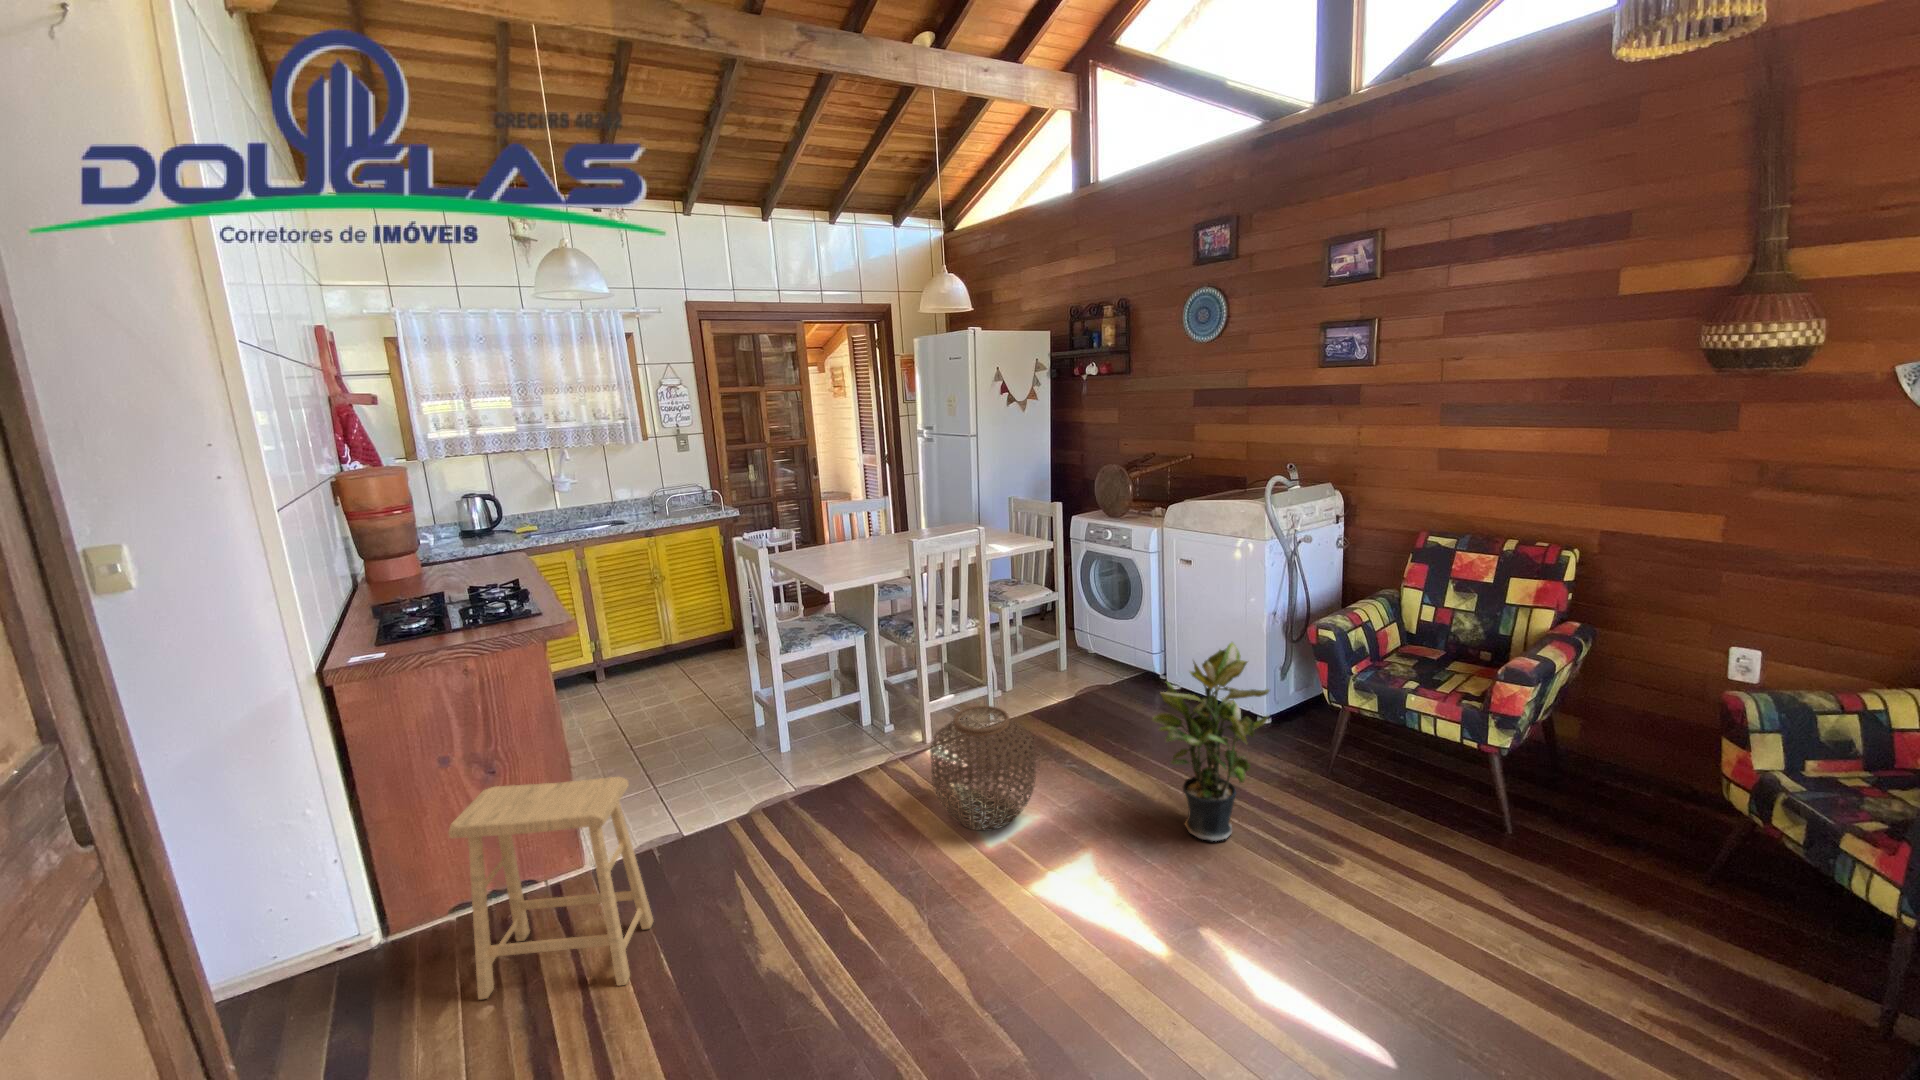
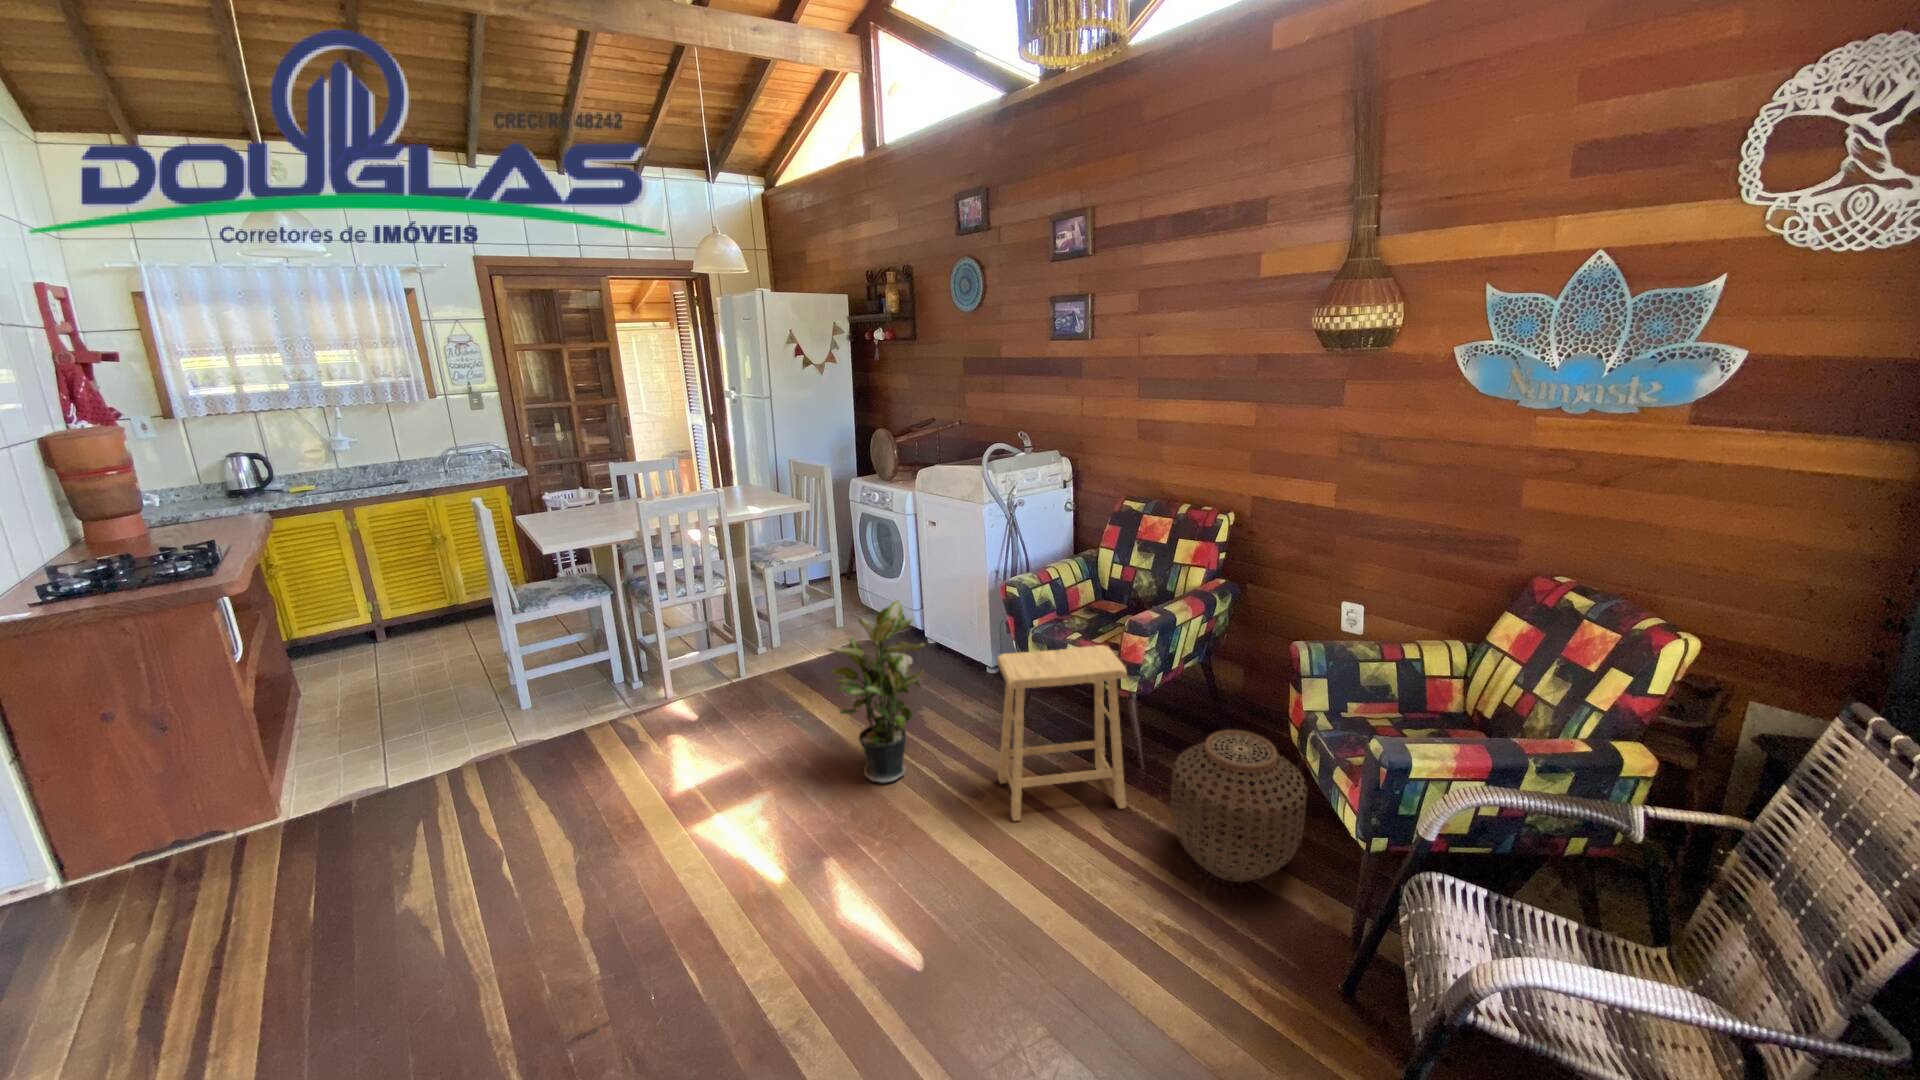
woven basket: present [930,706,1035,830] -> present [1171,730,1307,882]
footstool: present [448,777,654,999] -> present [997,645,1127,821]

